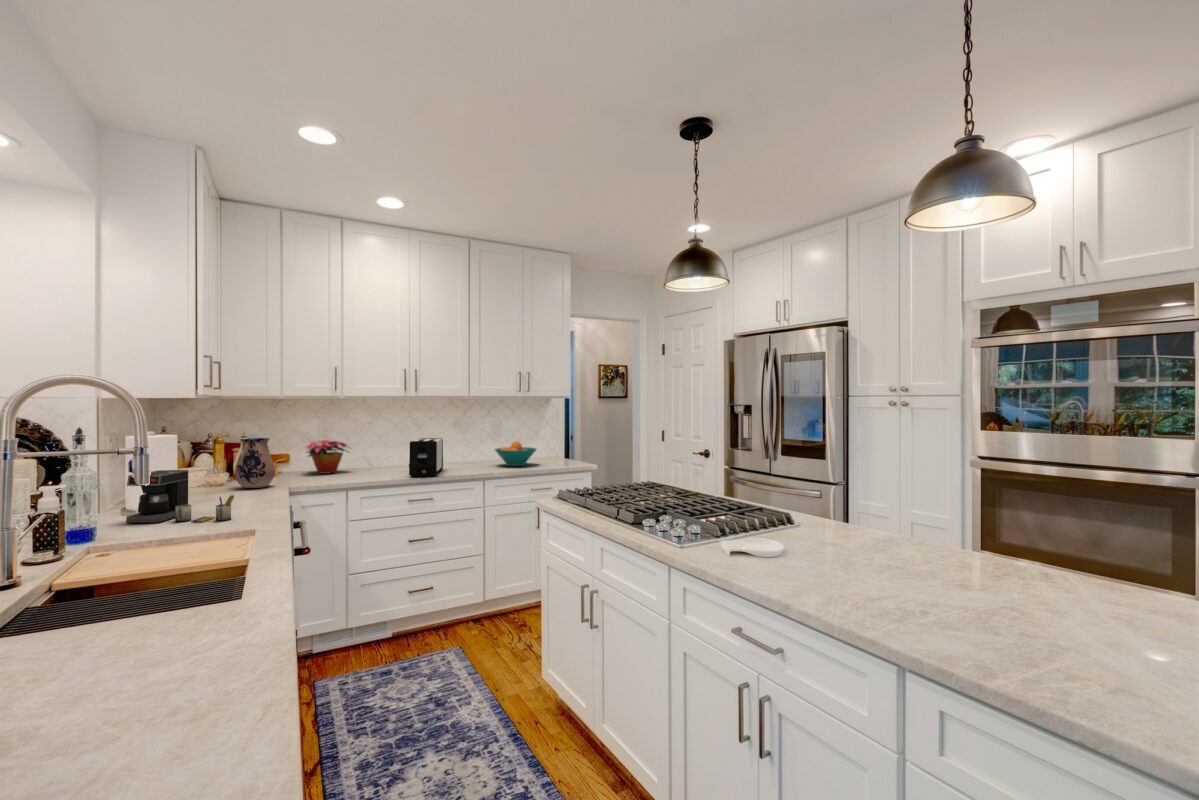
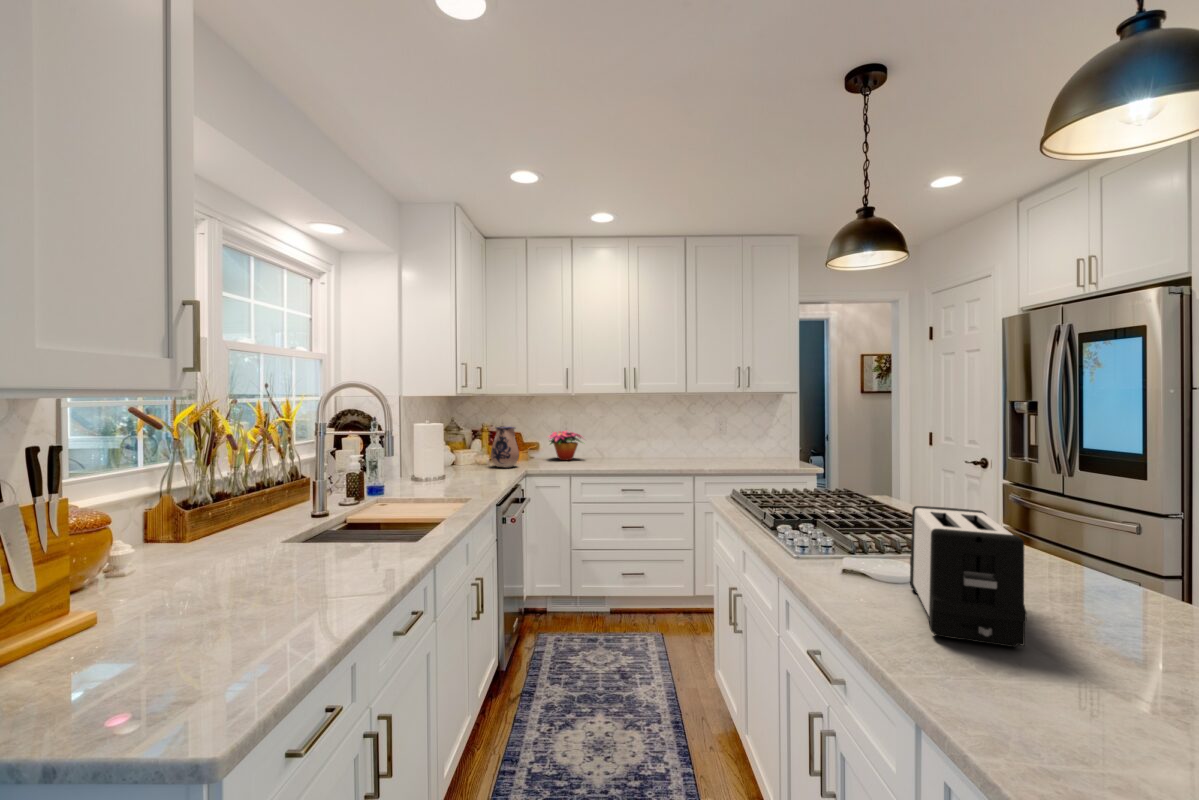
toaster: present [409,438,443,477] -> present [910,506,1026,647]
fruit bowl: present [495,441,536,466] -> none [713,441,757,467]
coffee maker: present [126,470,234,523] -> none [407,448,470,490]

